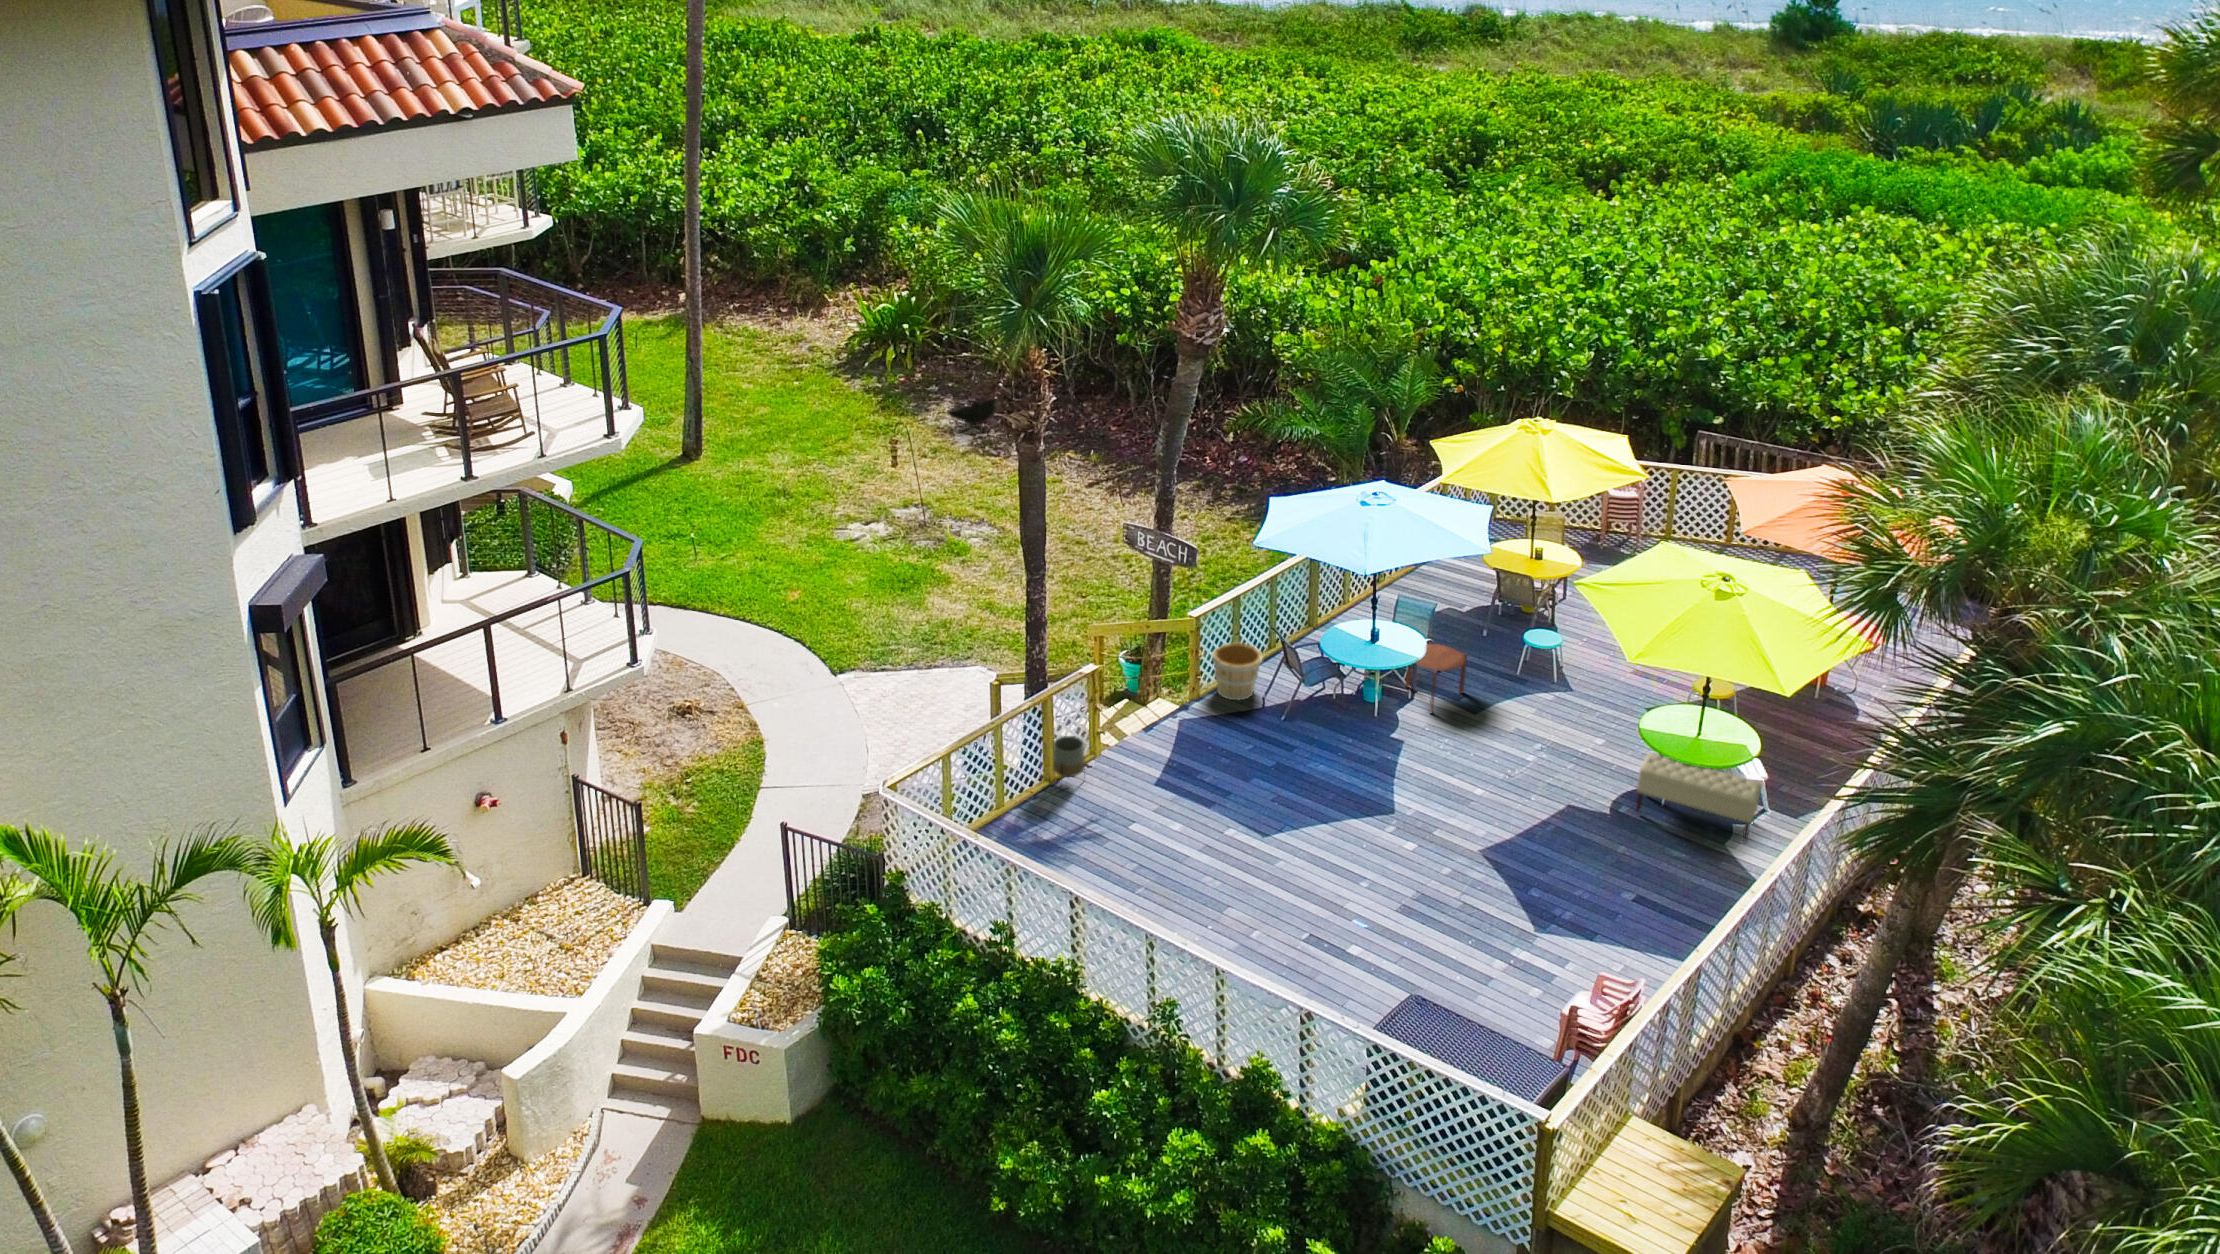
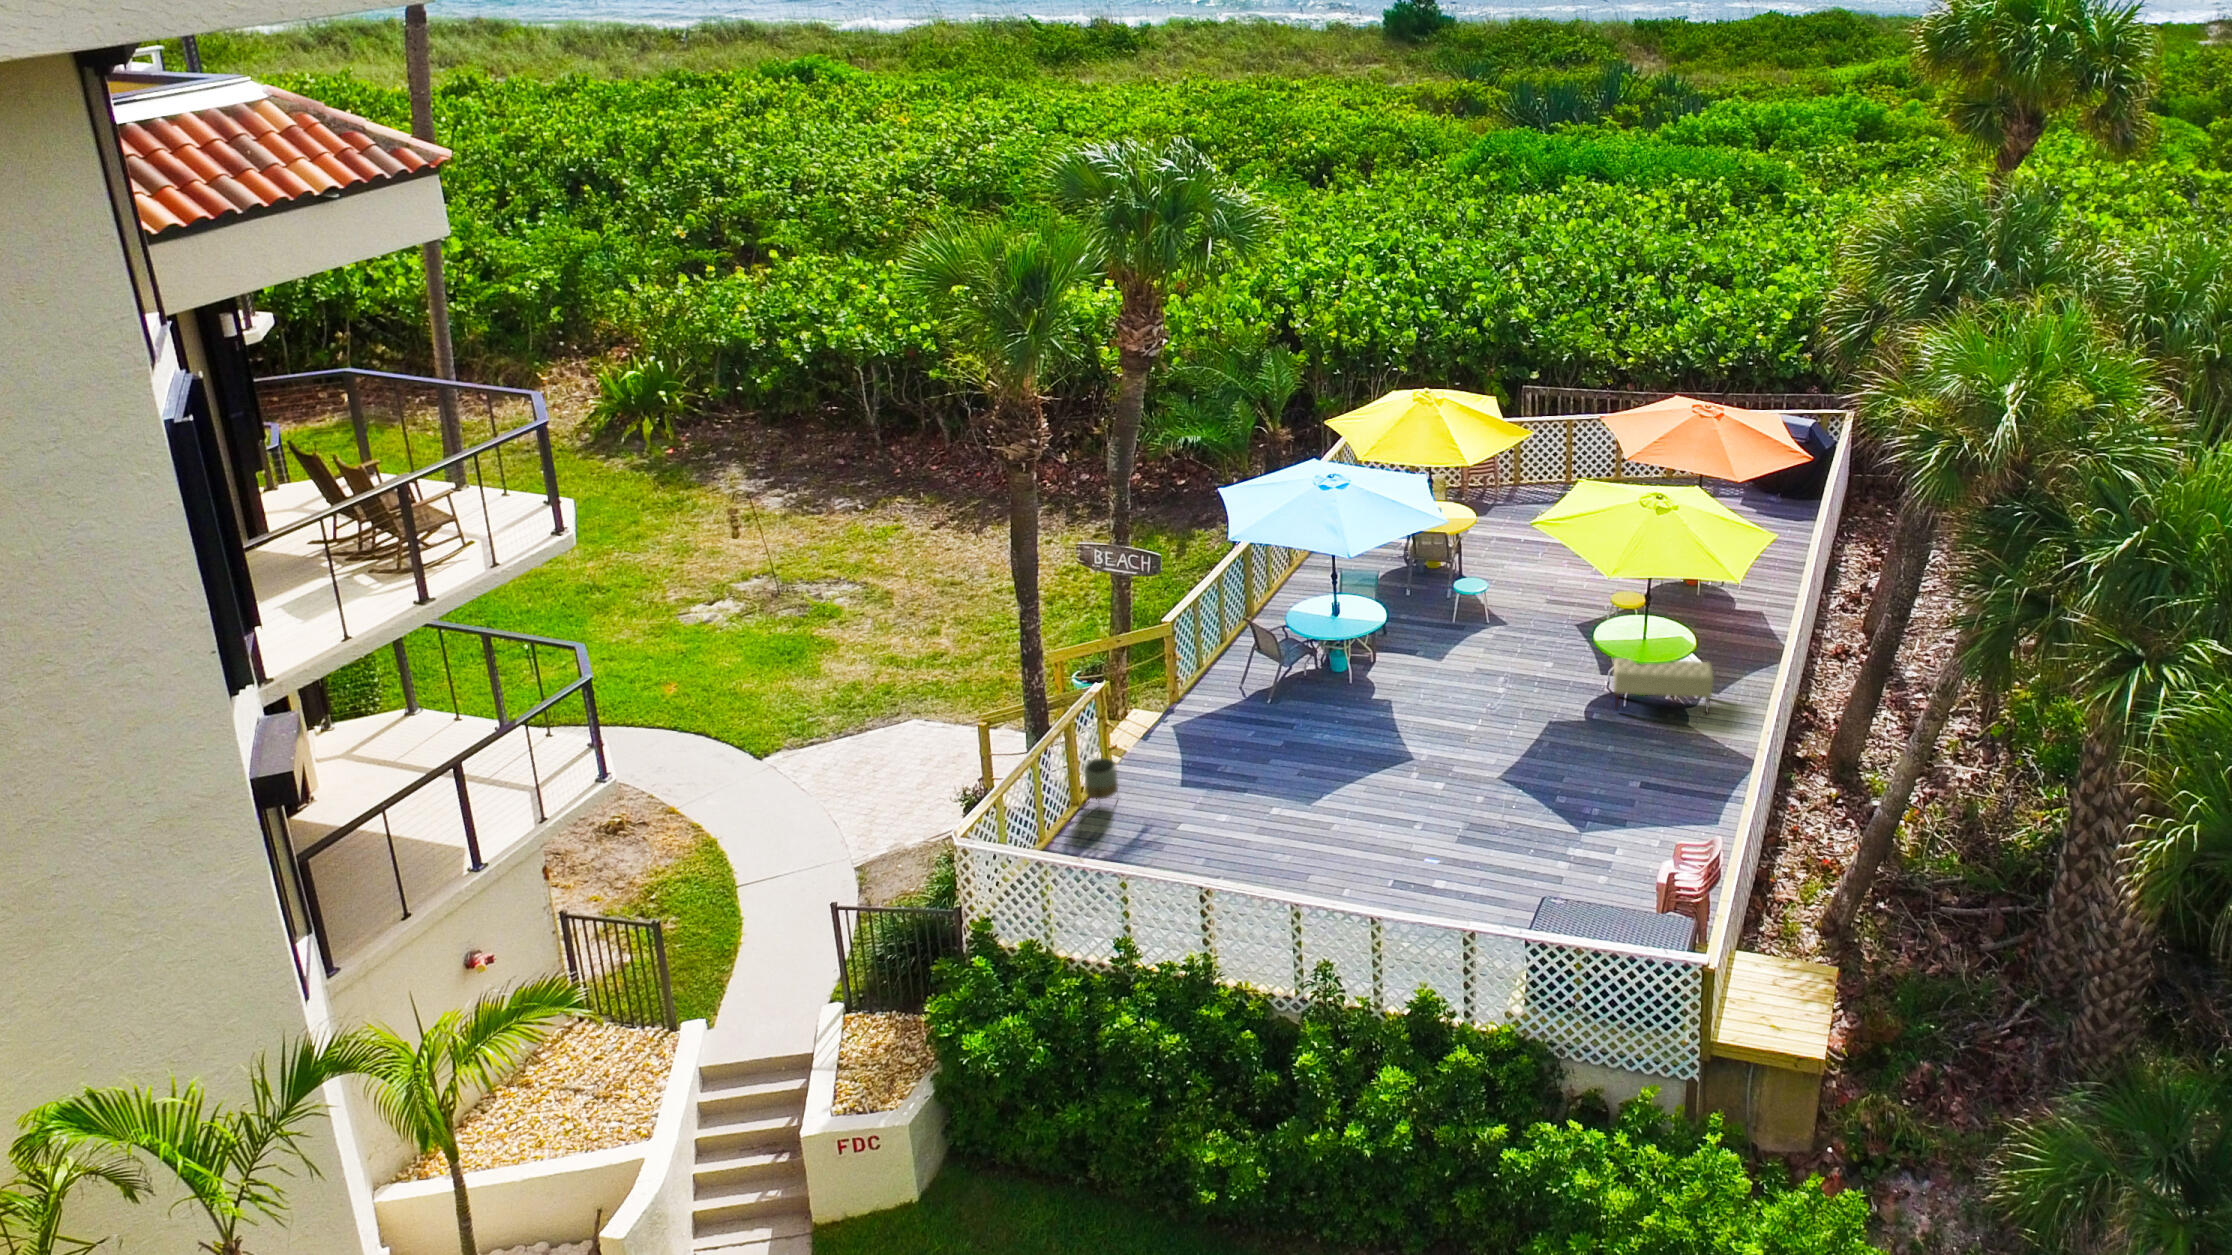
lounge chair: present [948,399,995,433] -> none [742,457,796,499]
wooden bucket: present [1212,642,1262,700] -> none [1195,639,1245,695]
side table: present [1405,644,1467,713] -> none [1373,605,1428,668]

